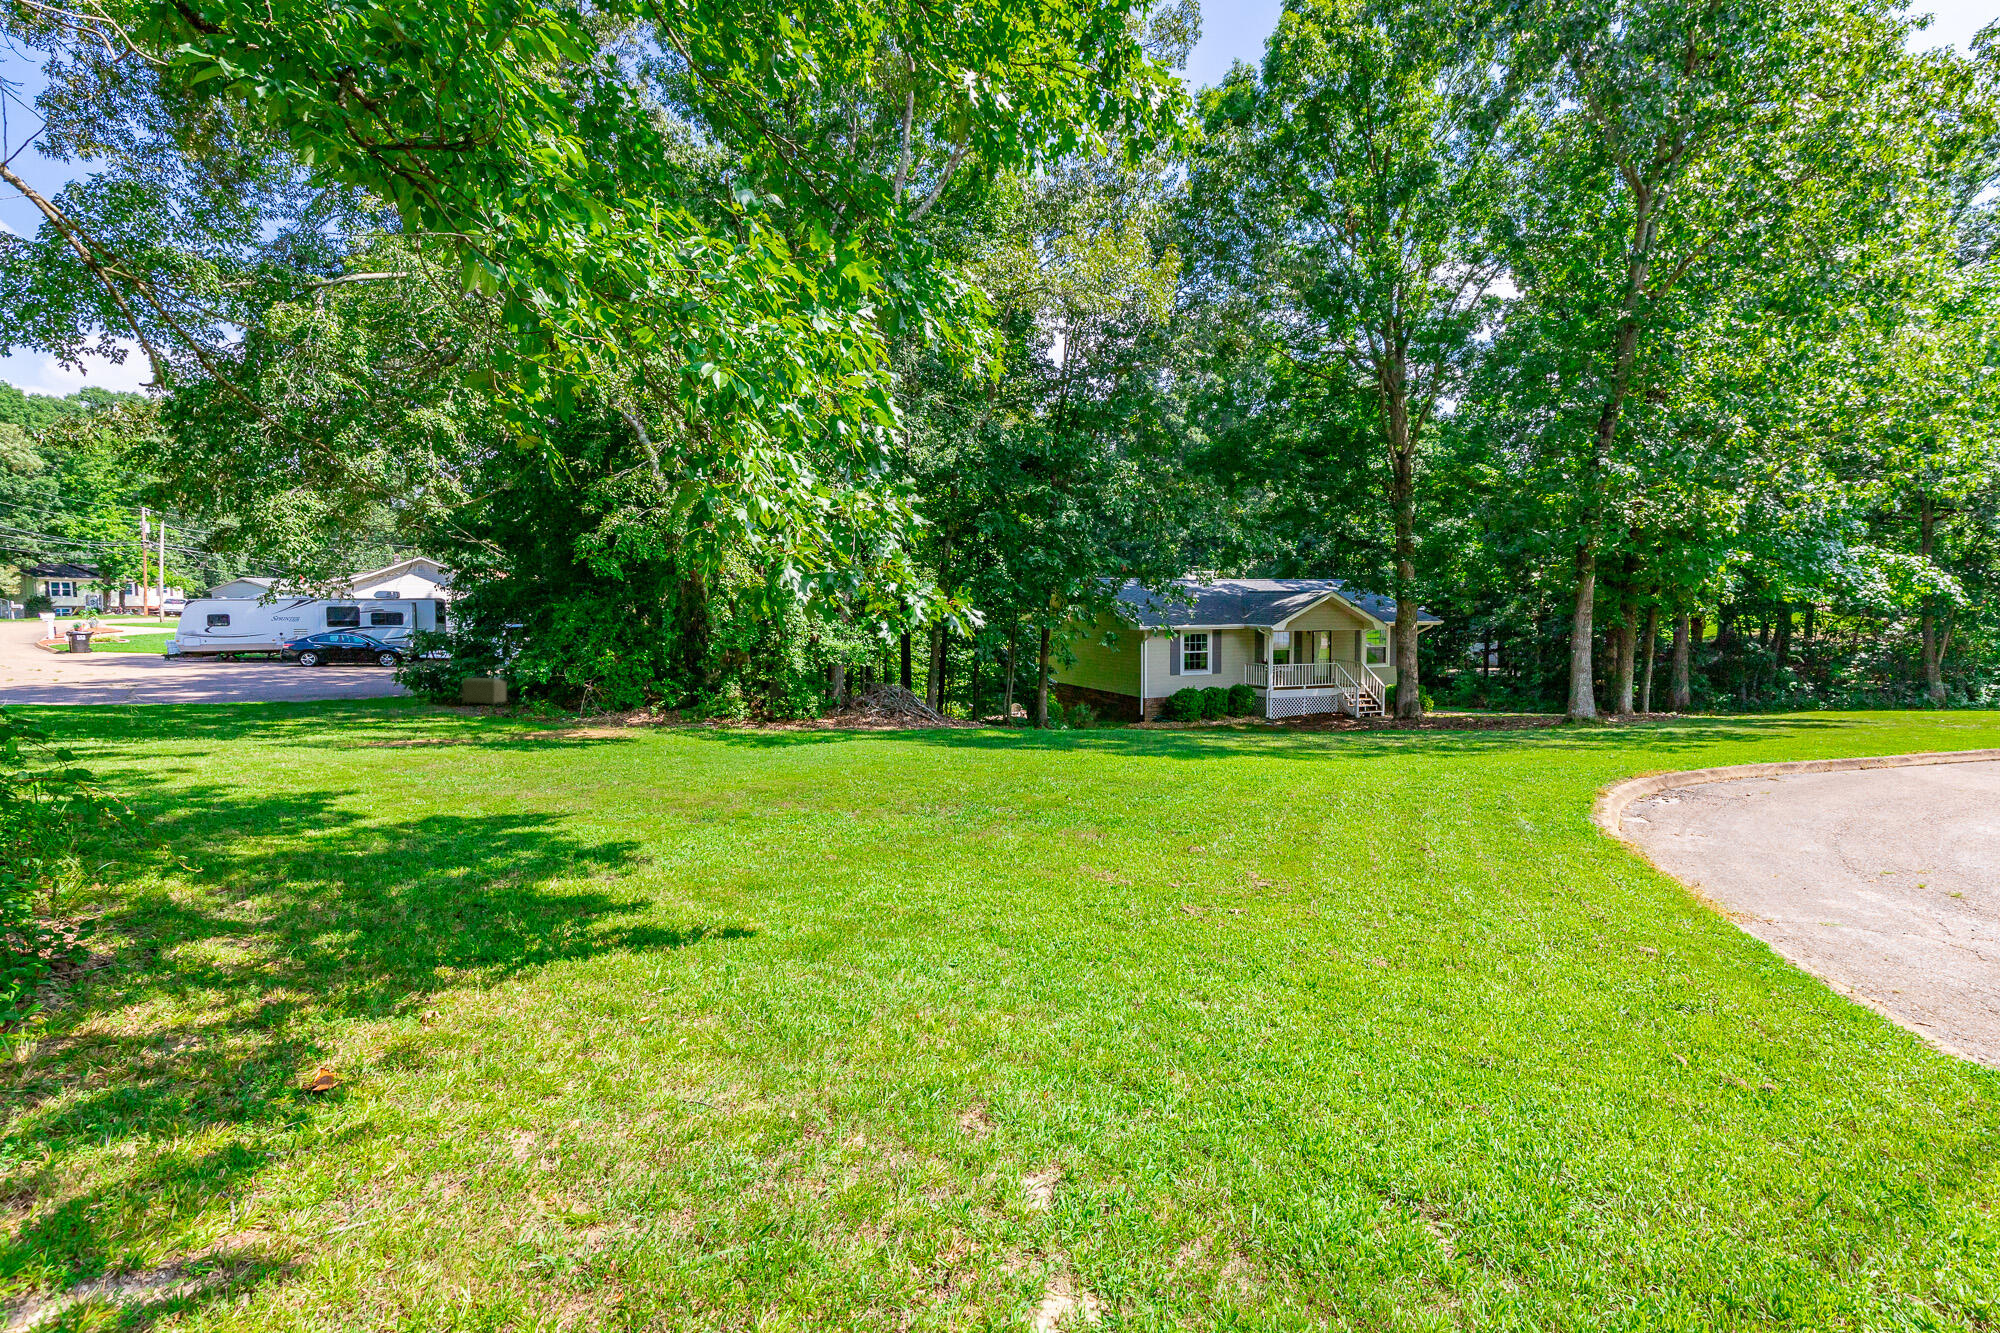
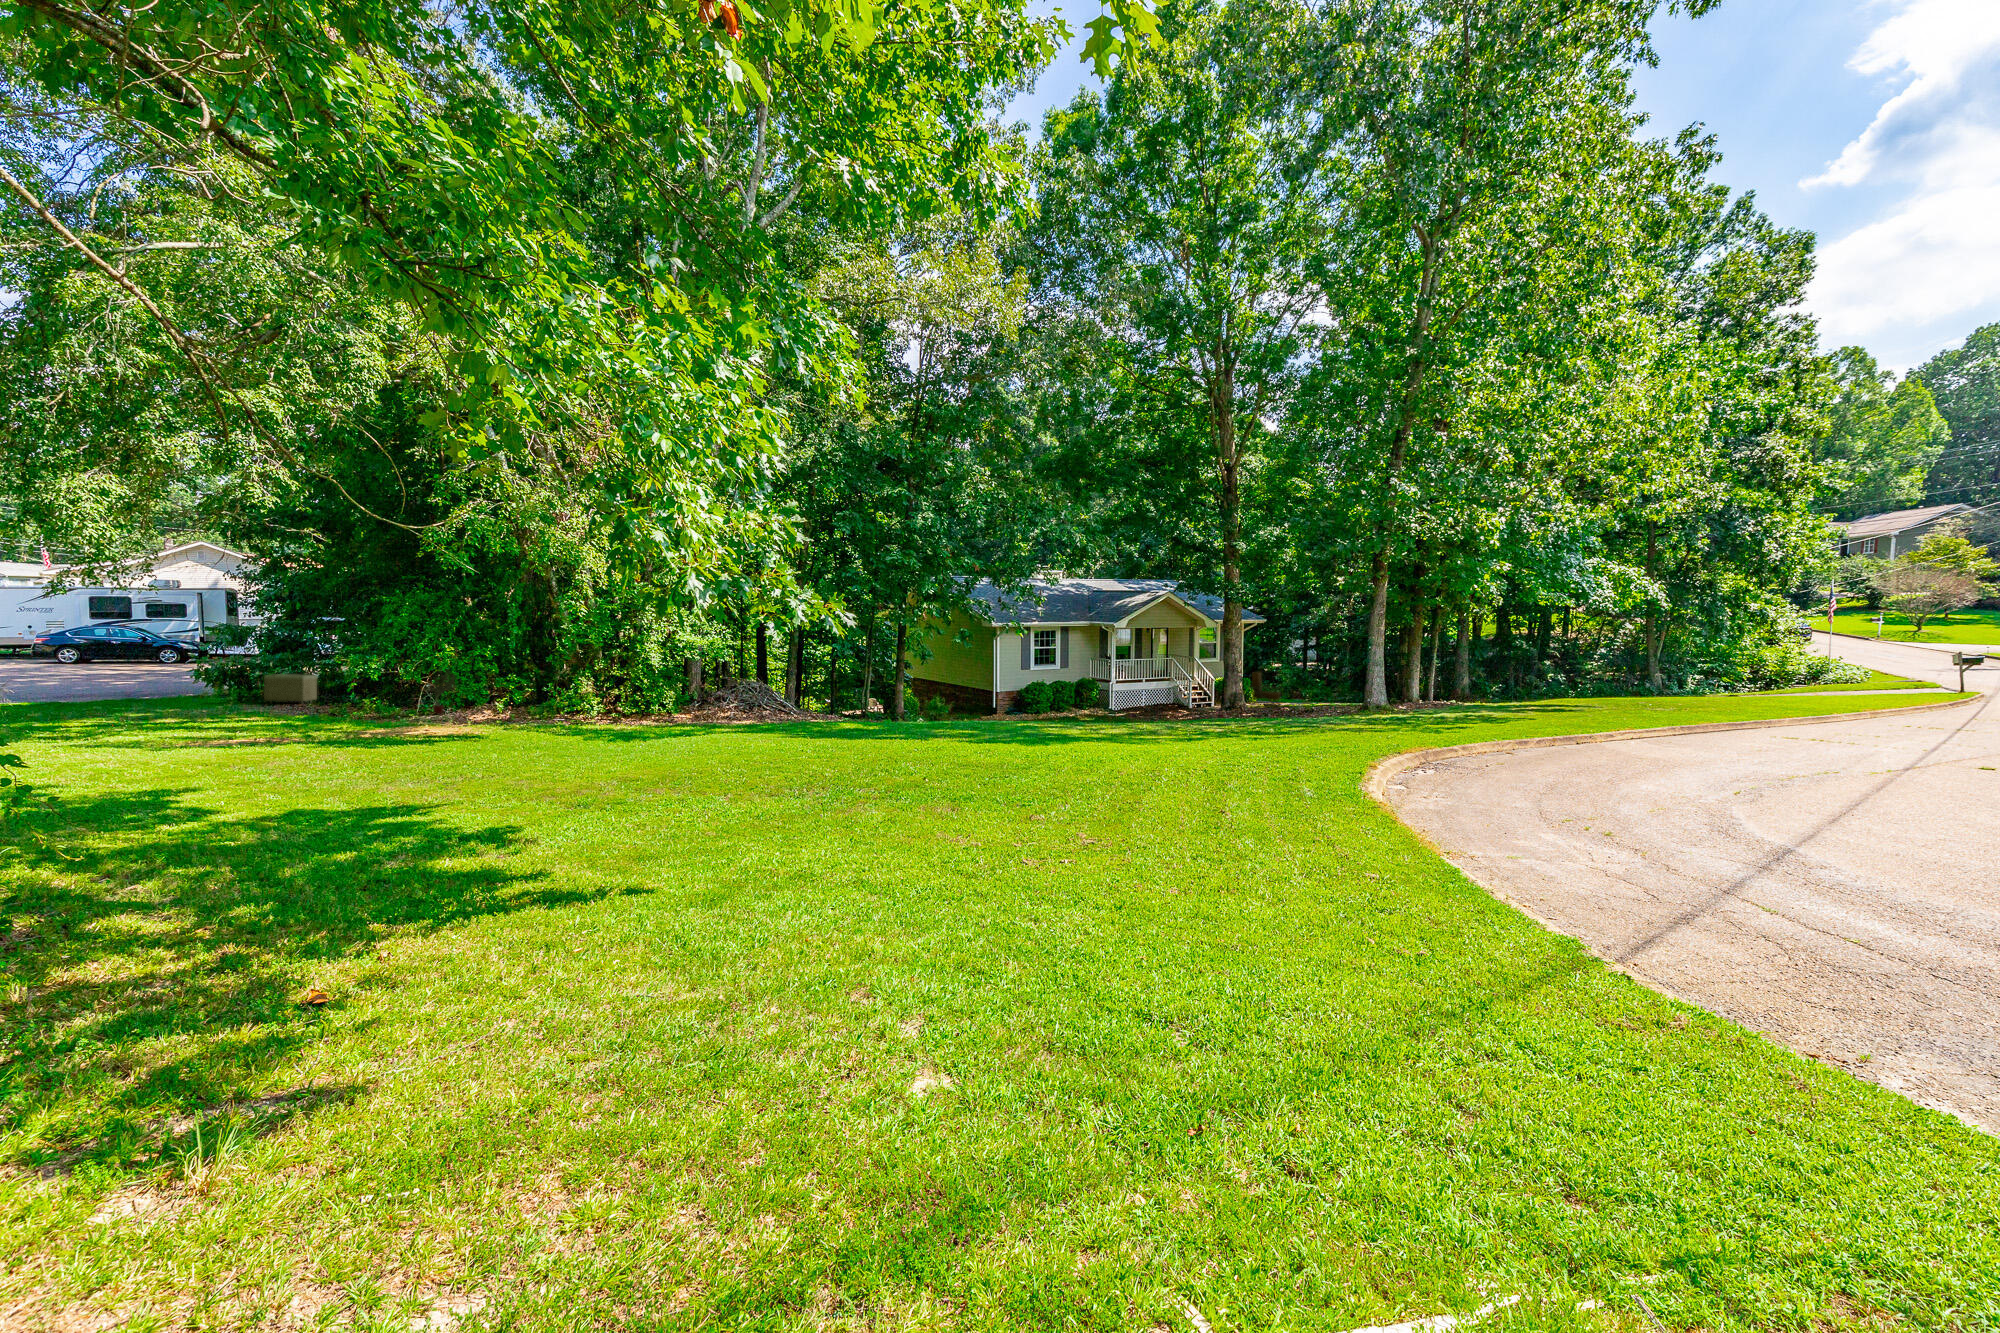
potted tree: present [758,677,787,718] -> present [424,669,456,714]
lounge chair: none [1420,679,1459,719] -> present [1250,672,1280,707]

